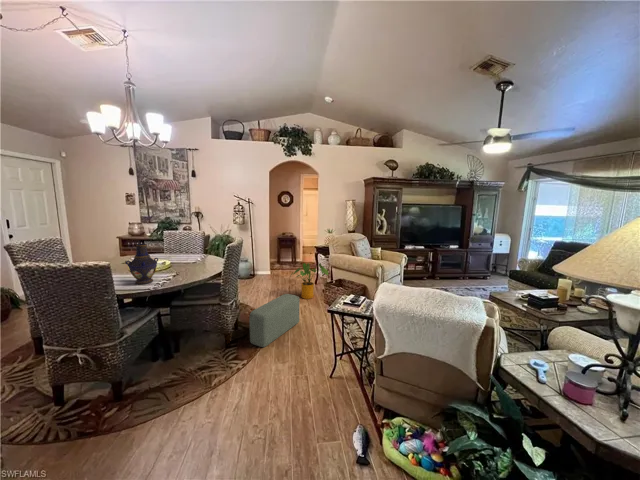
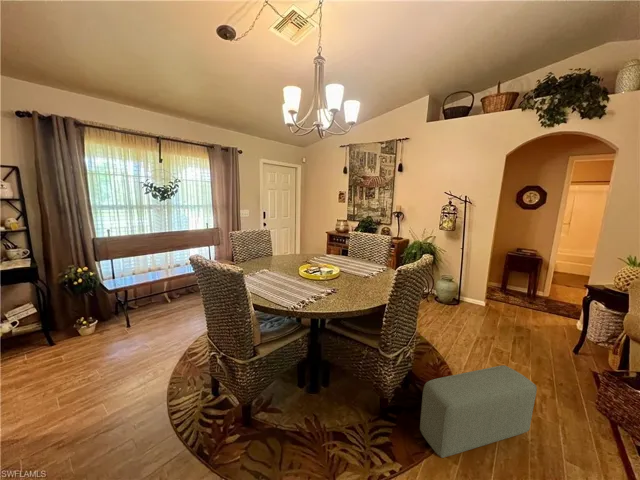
vase: present [126,243,158,284] -> none [272,243,306,296]
house plant: present [291,263,328,299] -> none [520,312,622,381]

